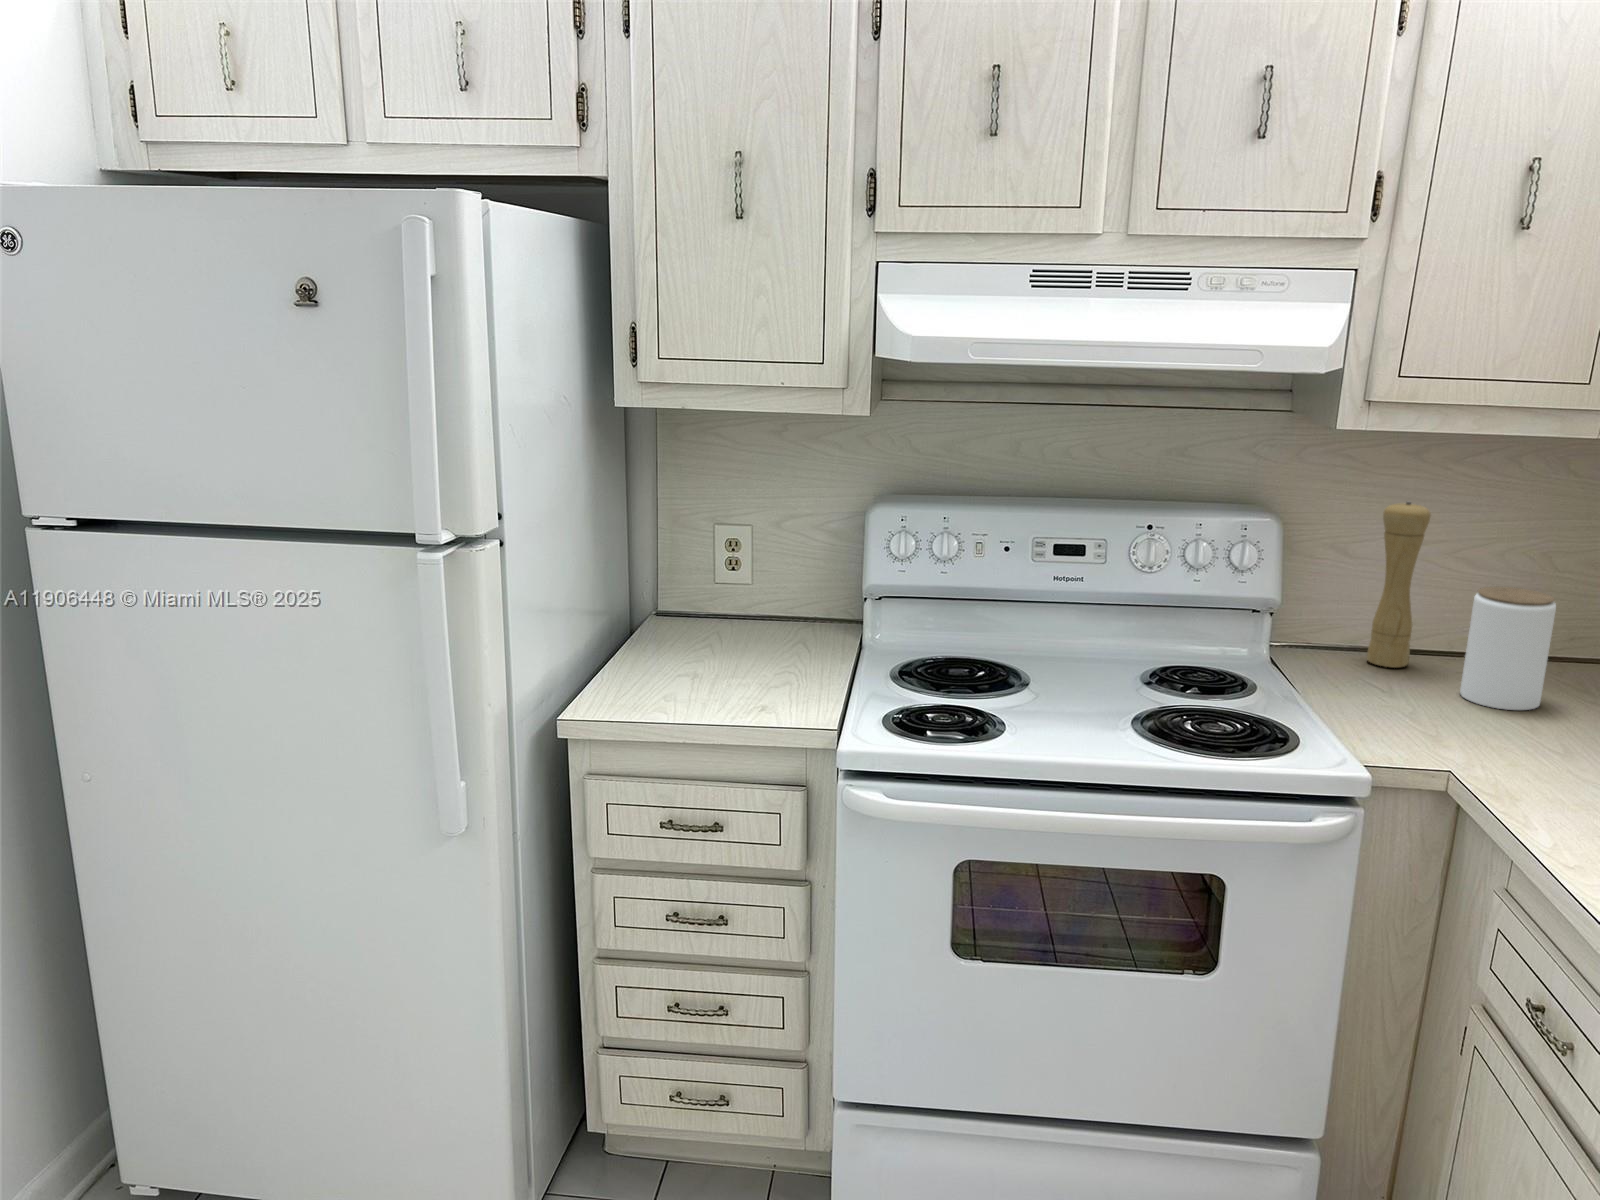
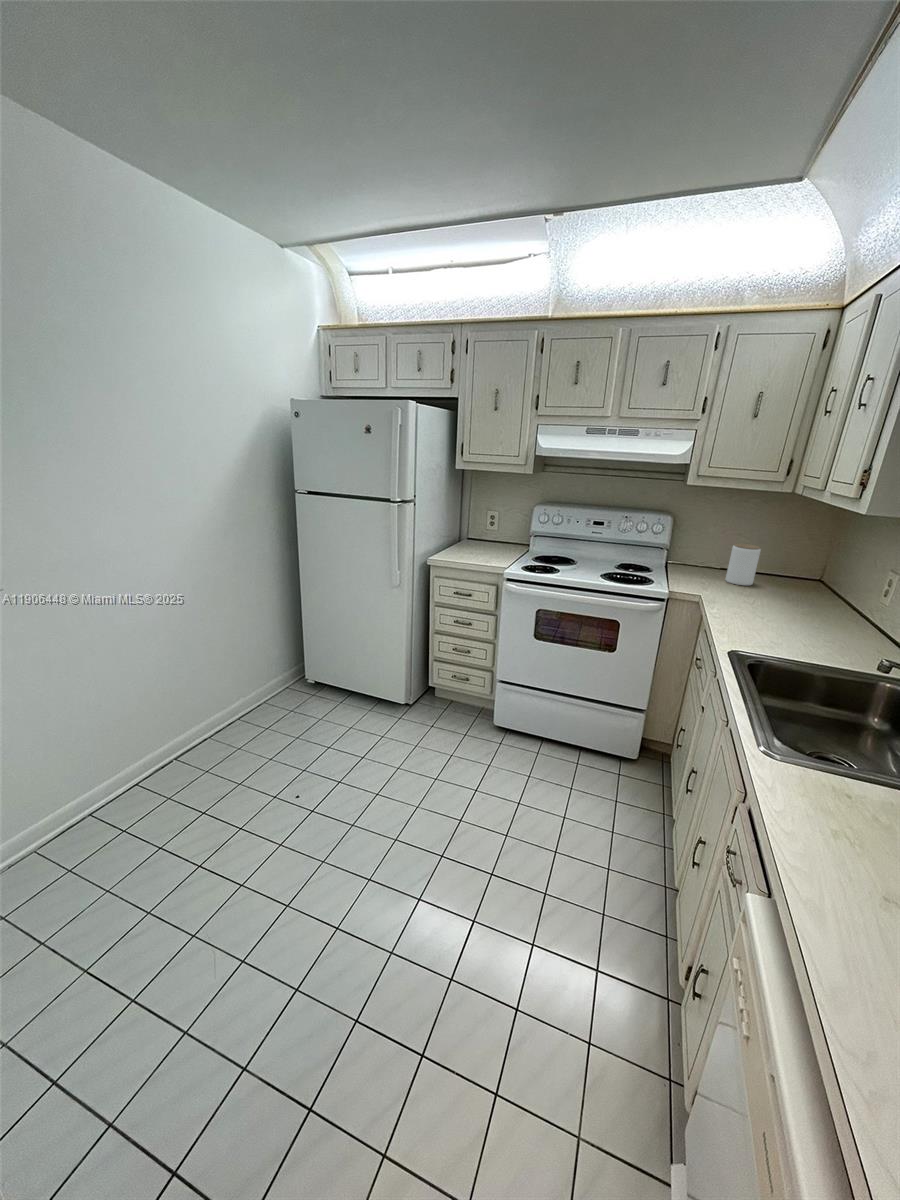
pepper mill: present [1367,502,1431,668] -> none [701,514,727,572]

